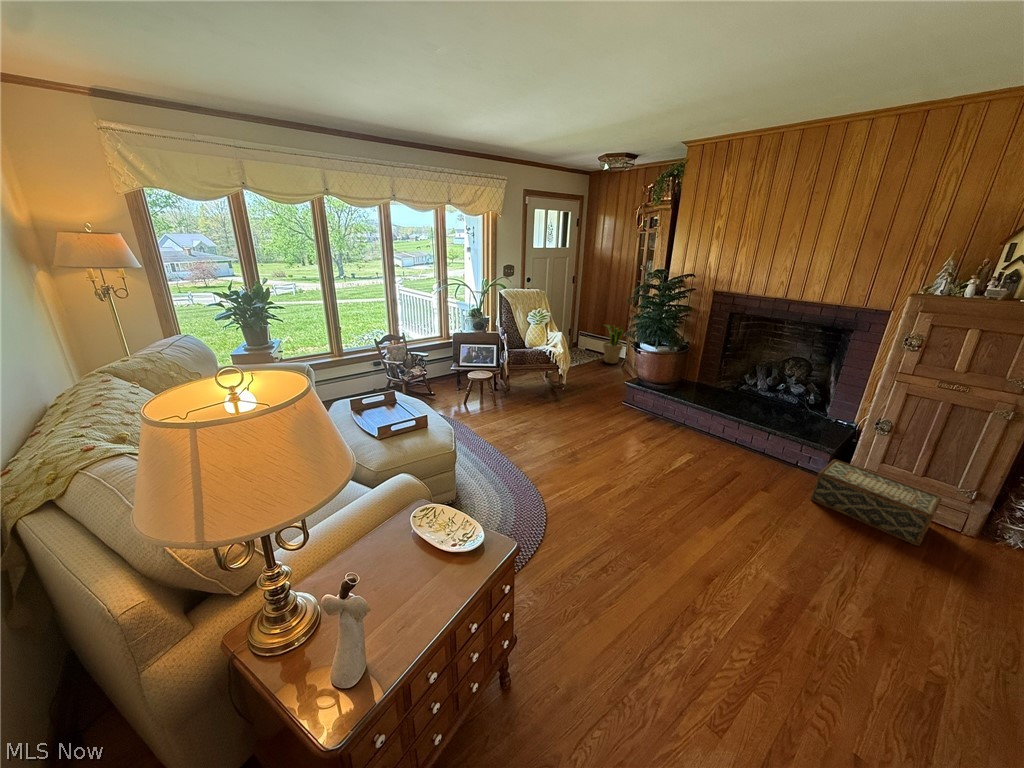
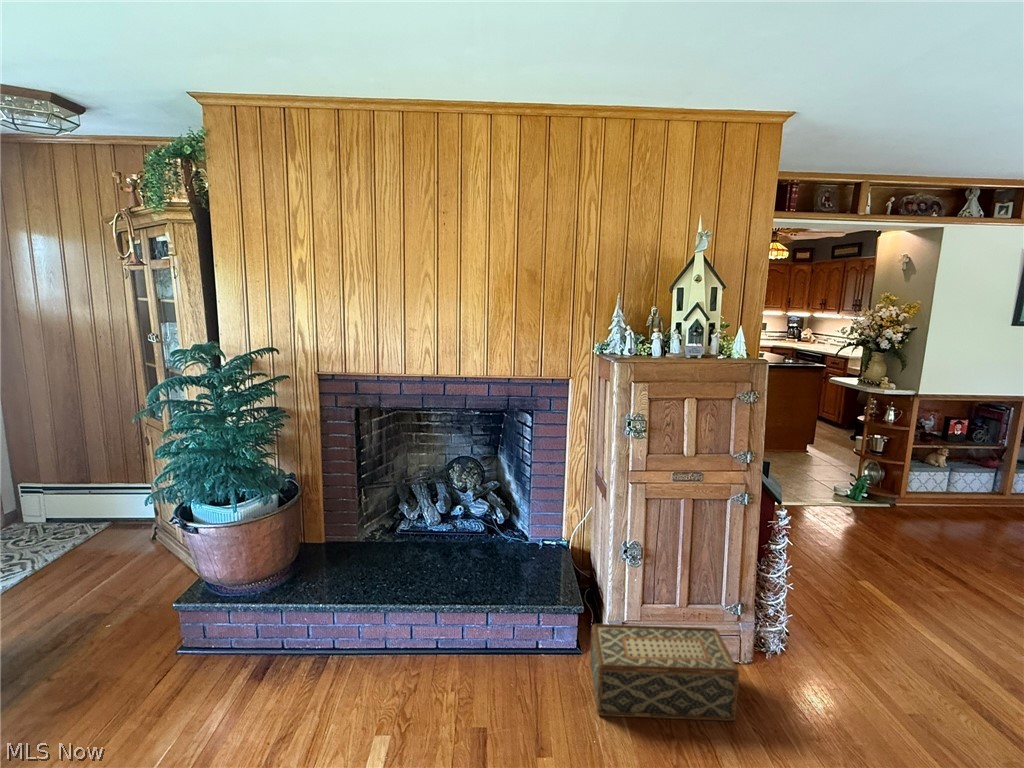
potted plant: present [603,325,623,363] -> none [81,461,144,549]

